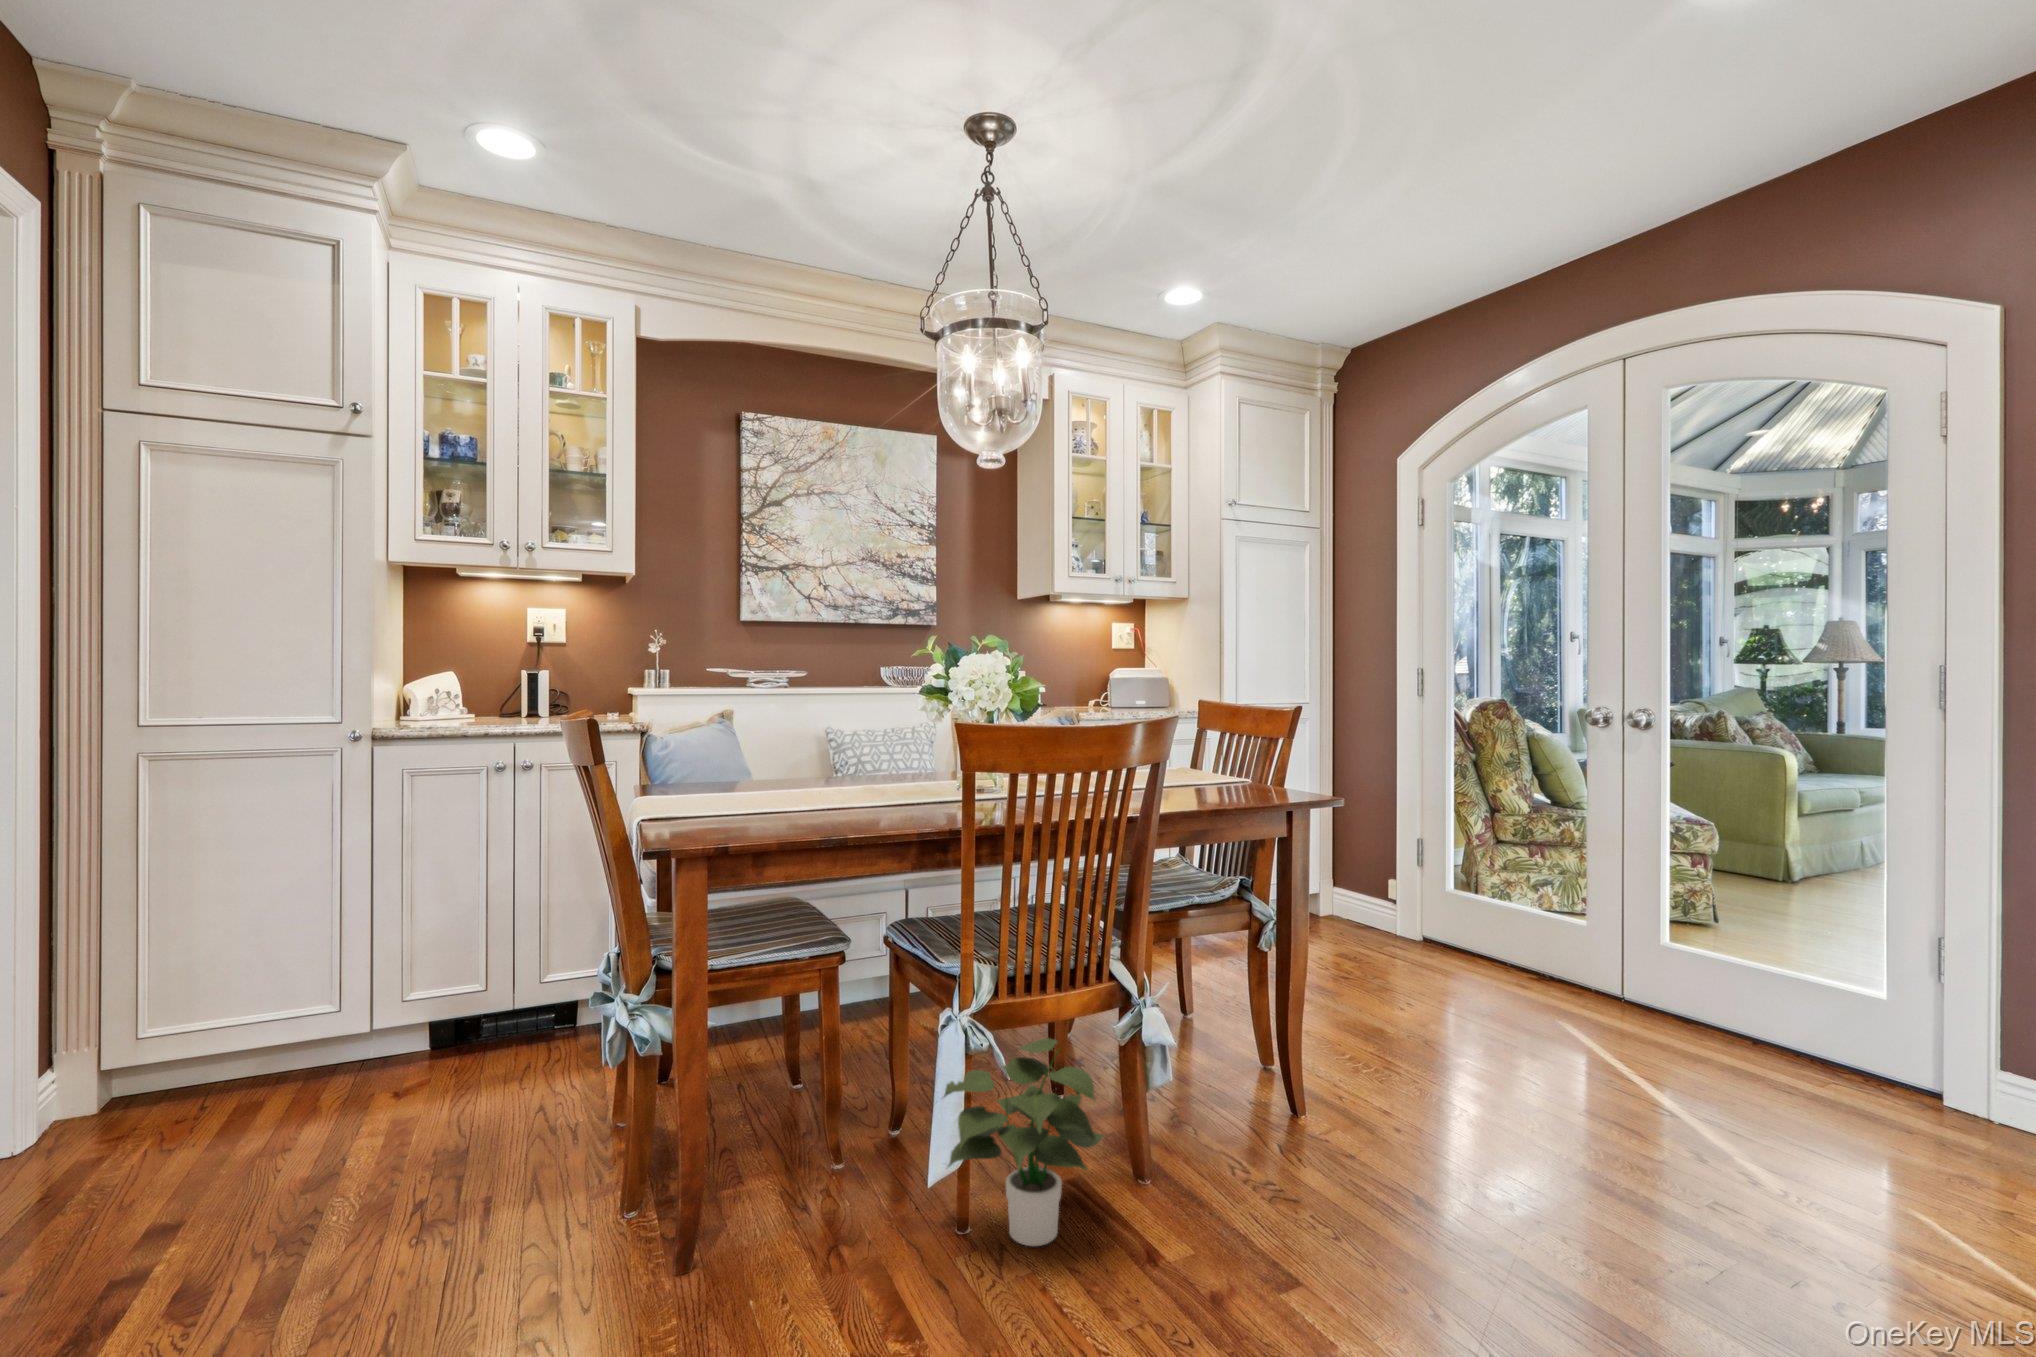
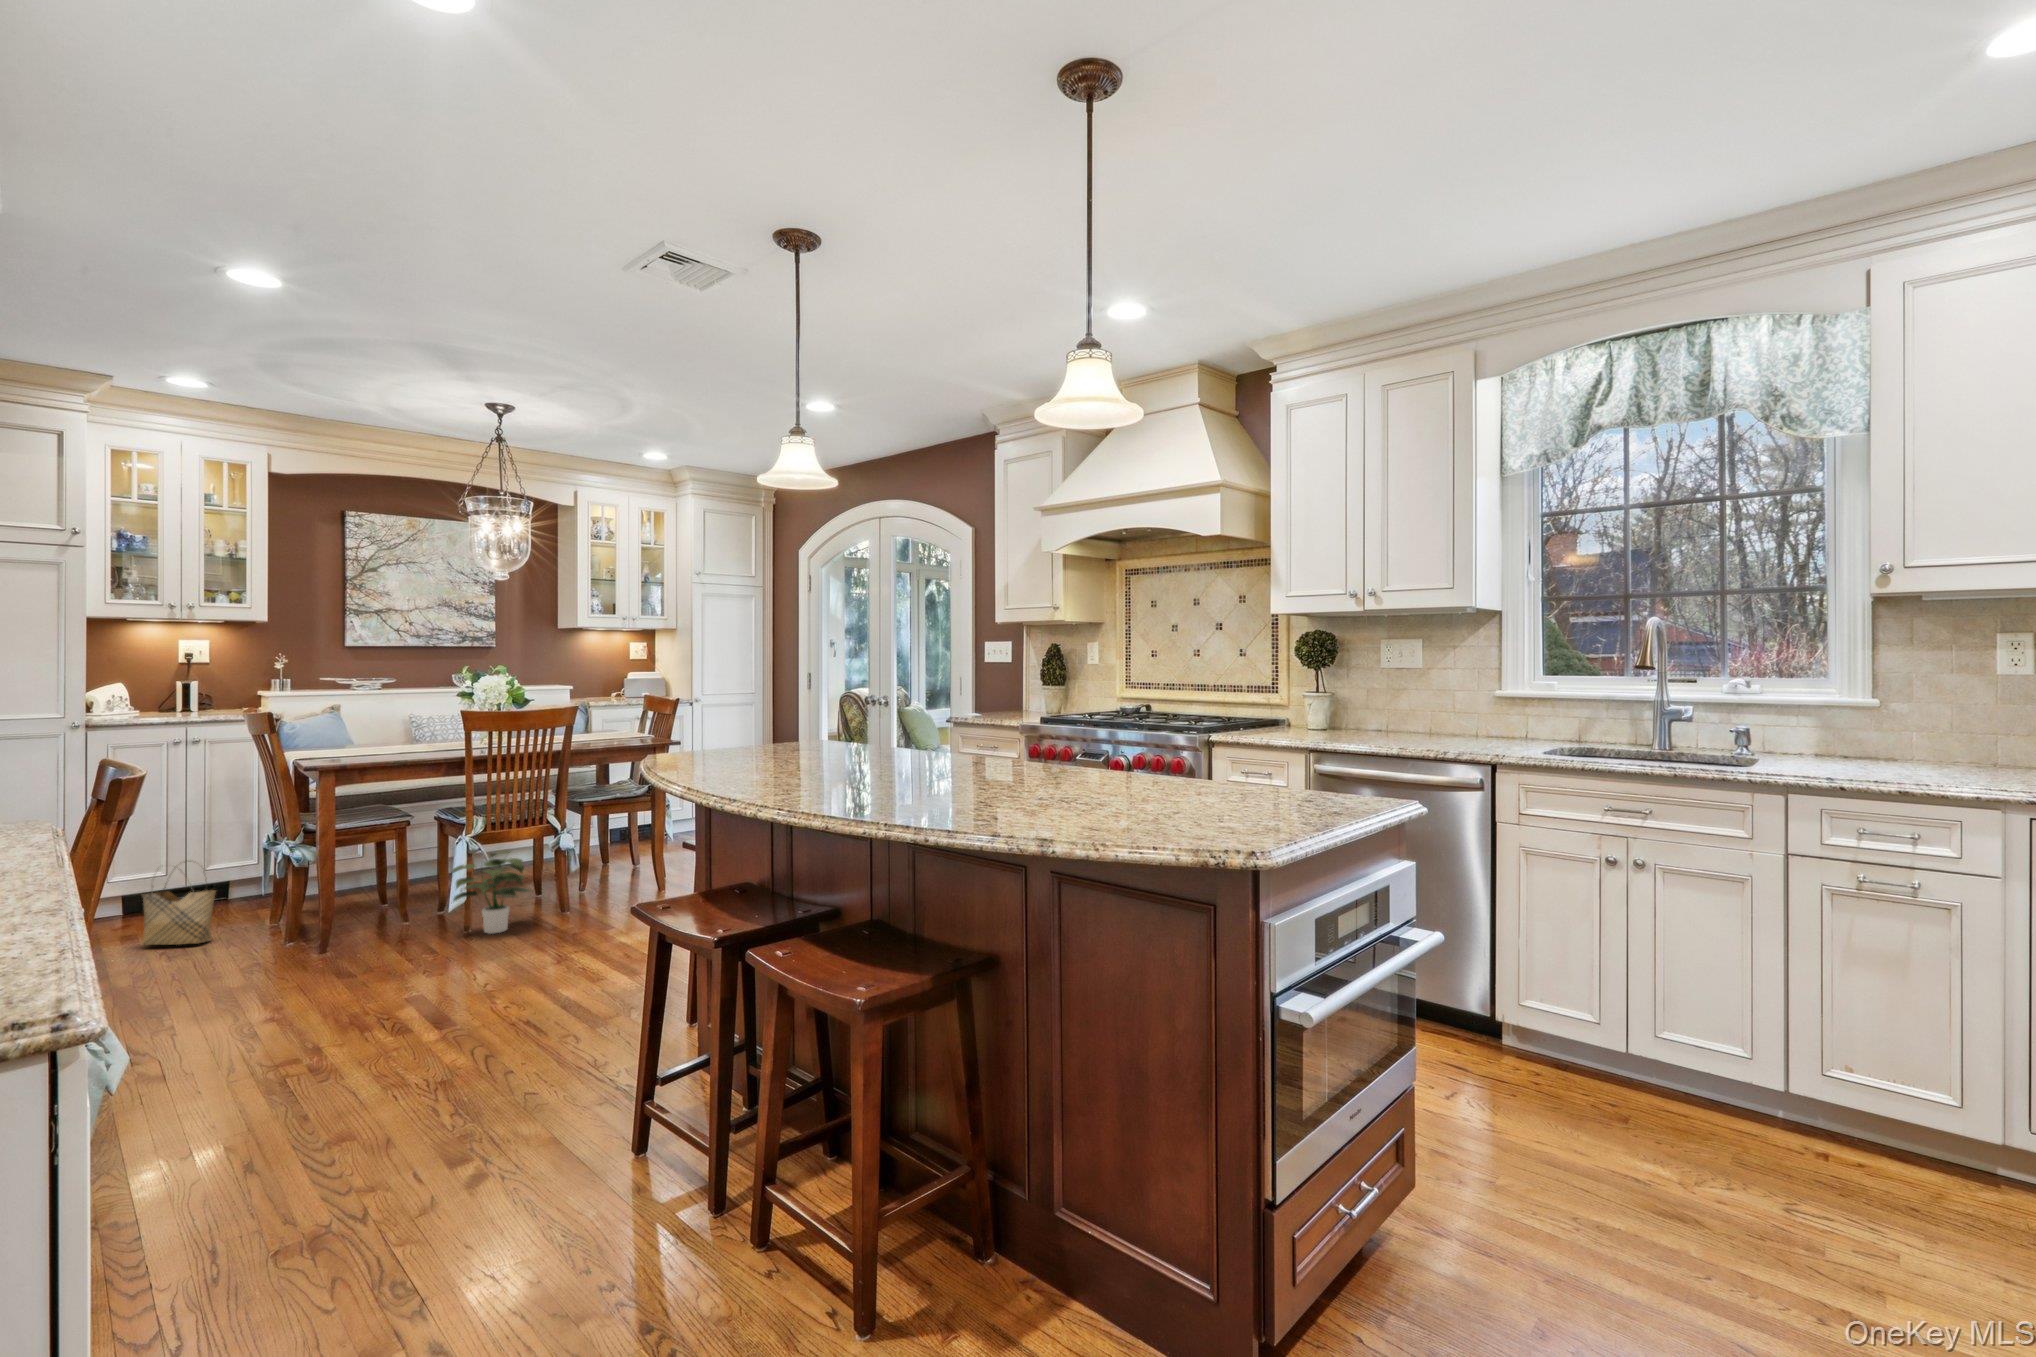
woven basket: none [393,1009,521,1190] -> present [141,861,216,945]

